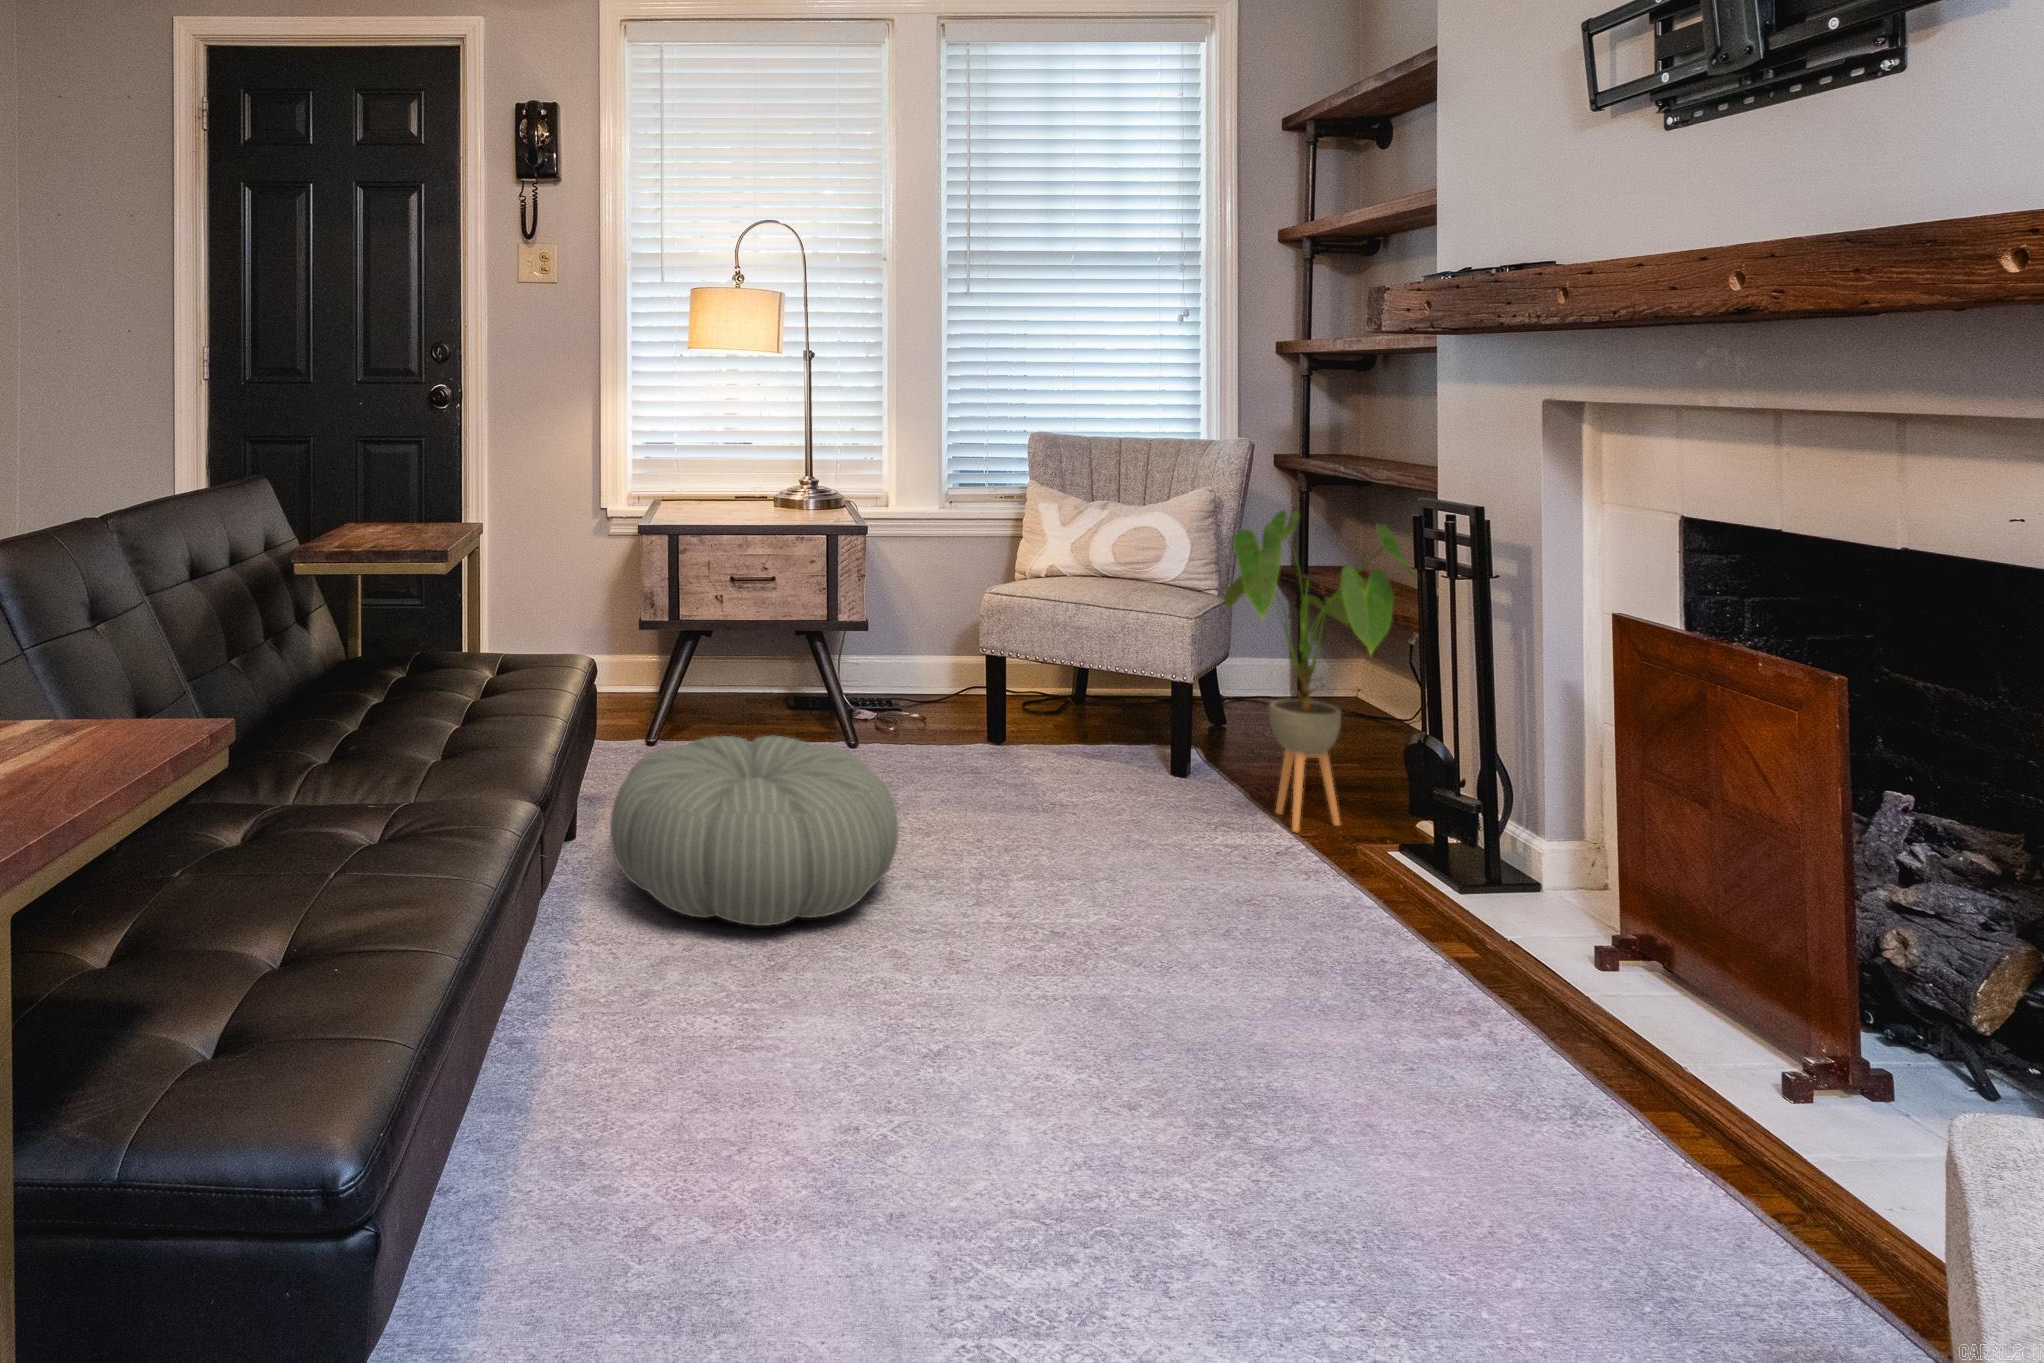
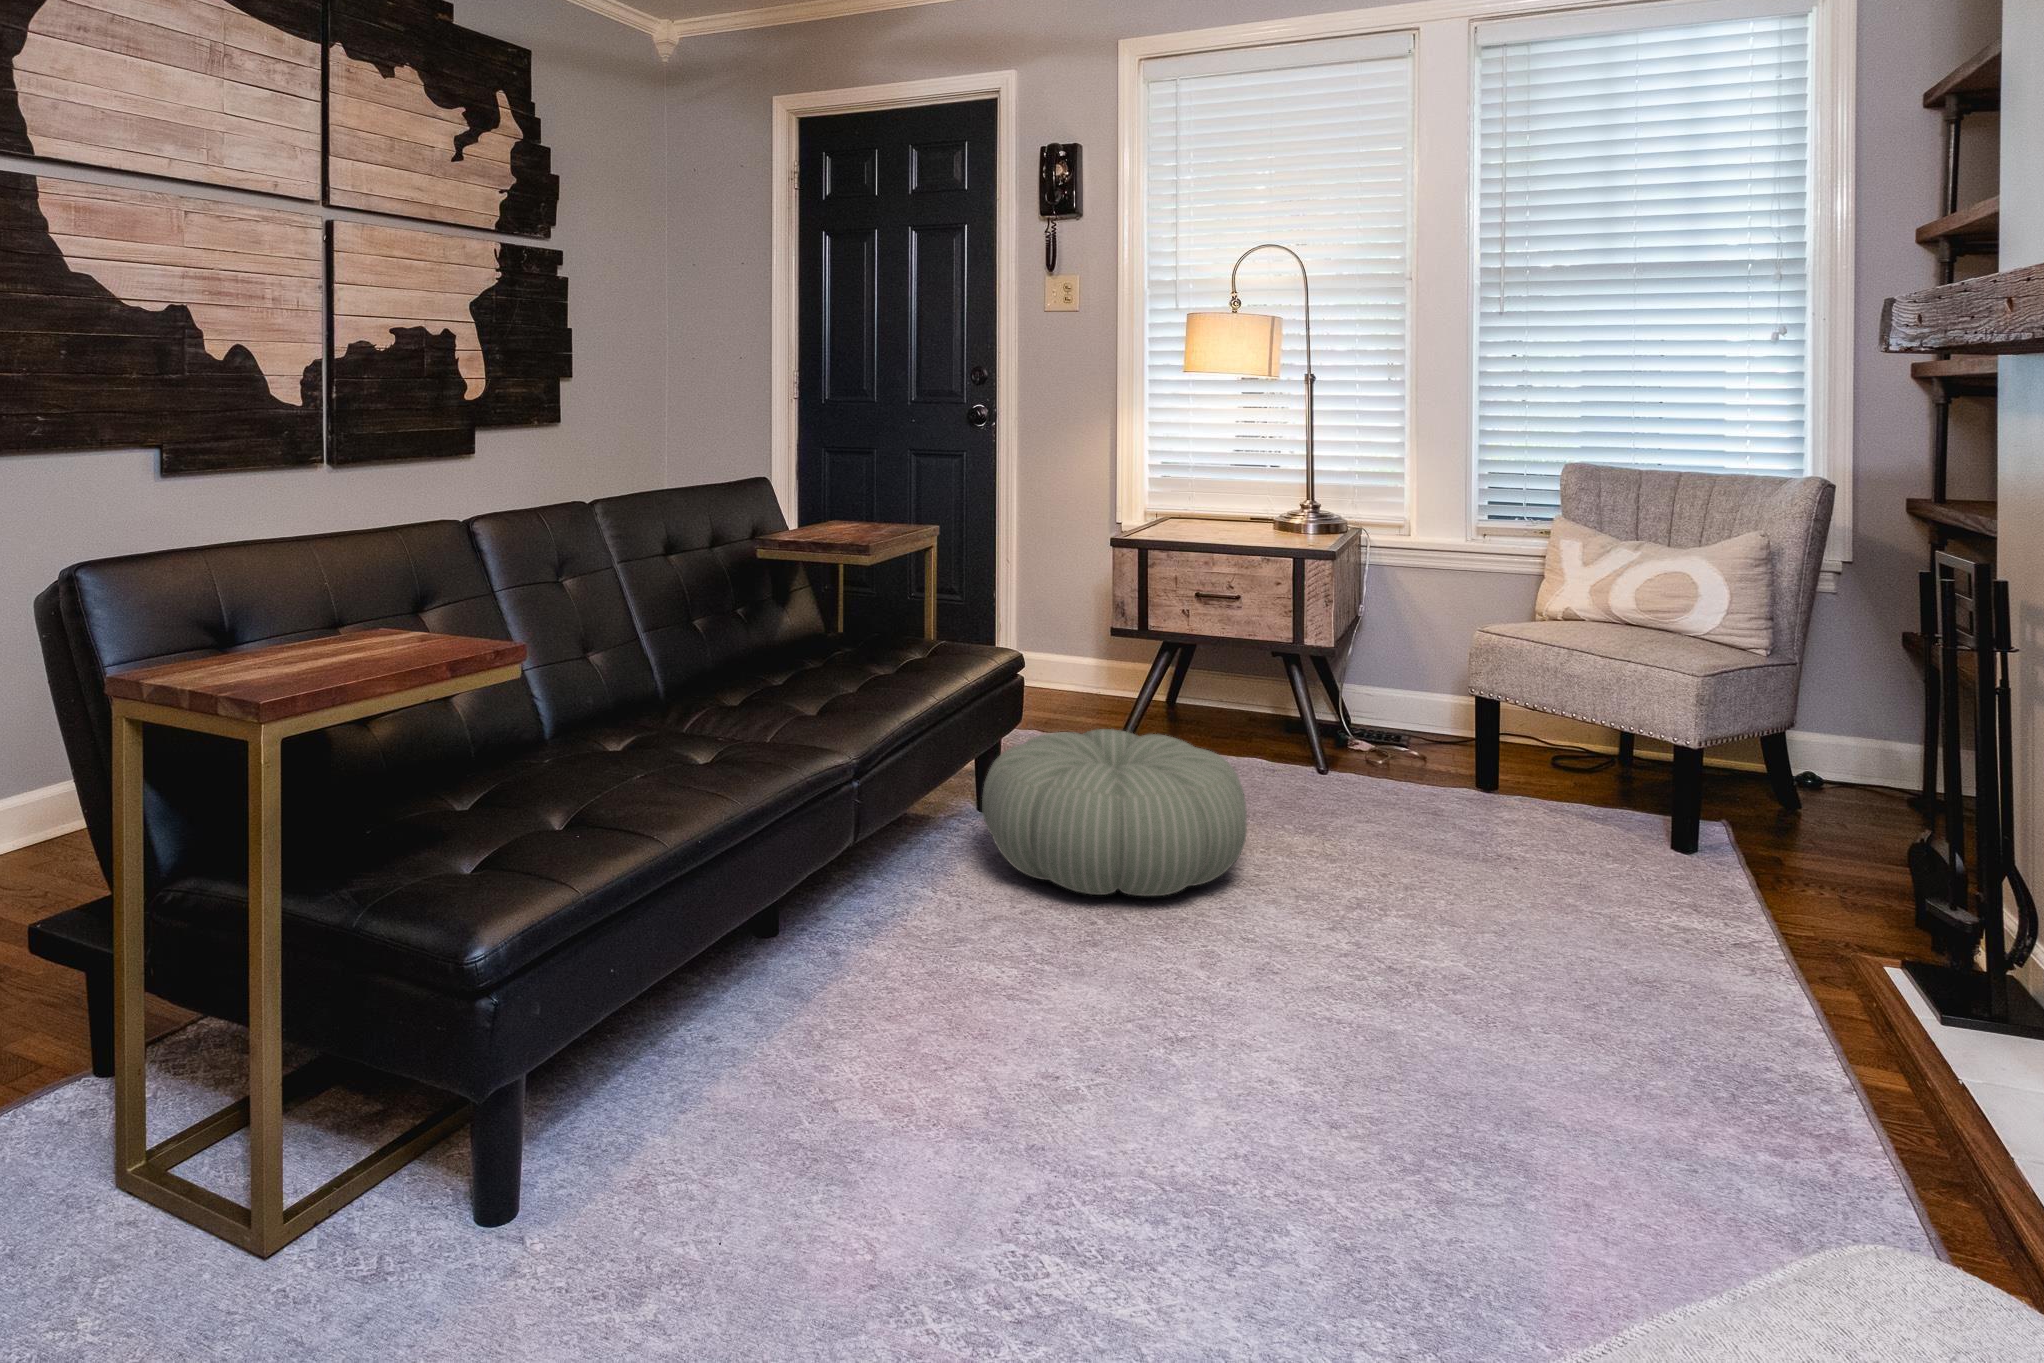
house plant: present [1224,510,1417,832] -> none [1667,553,1933,917]

